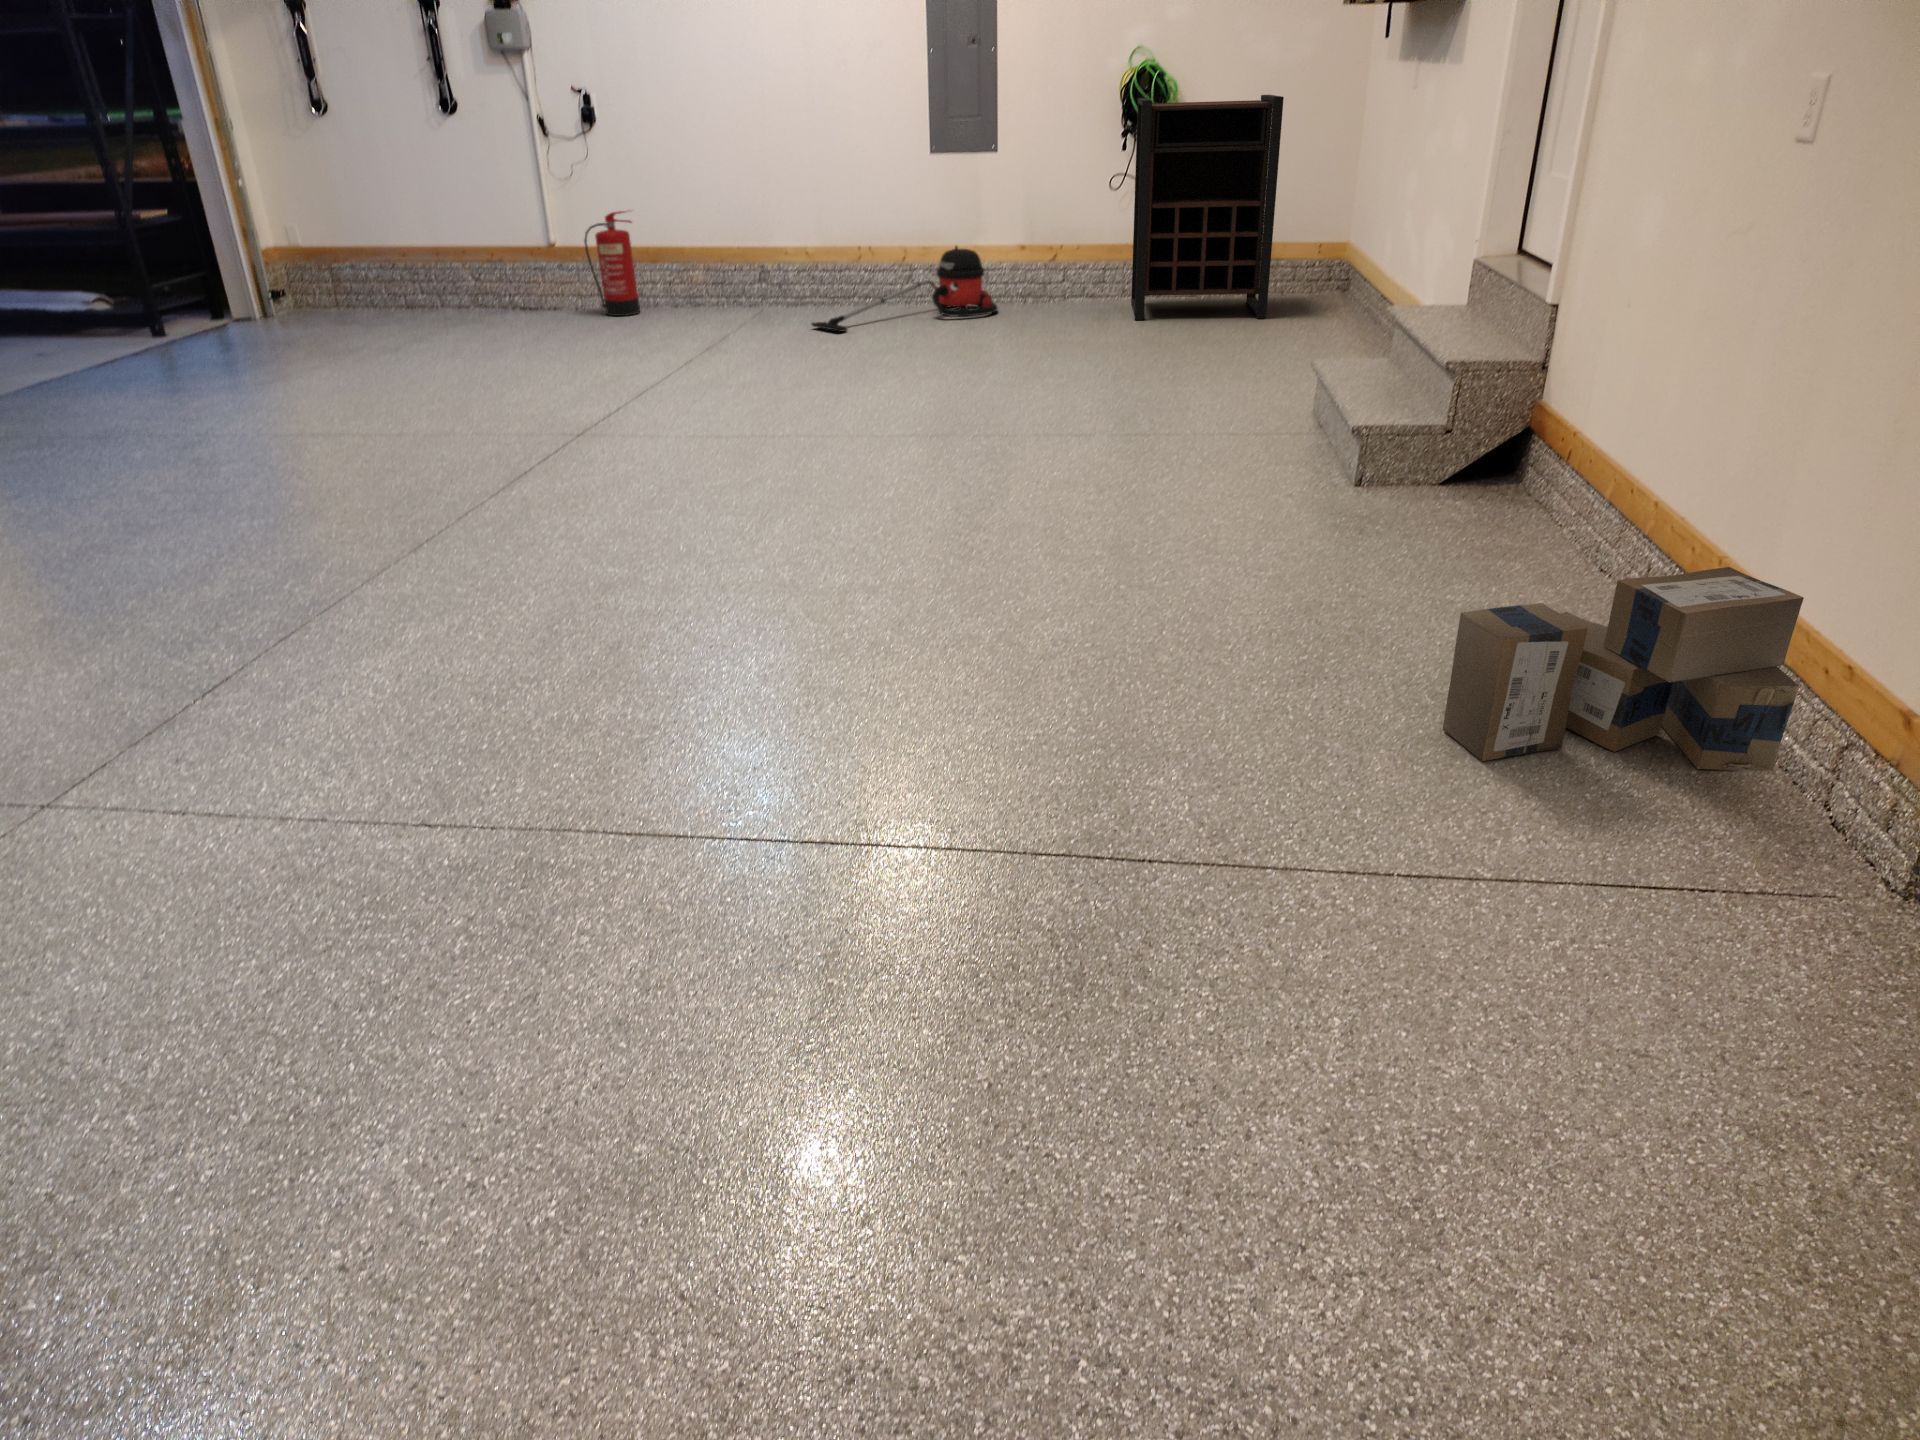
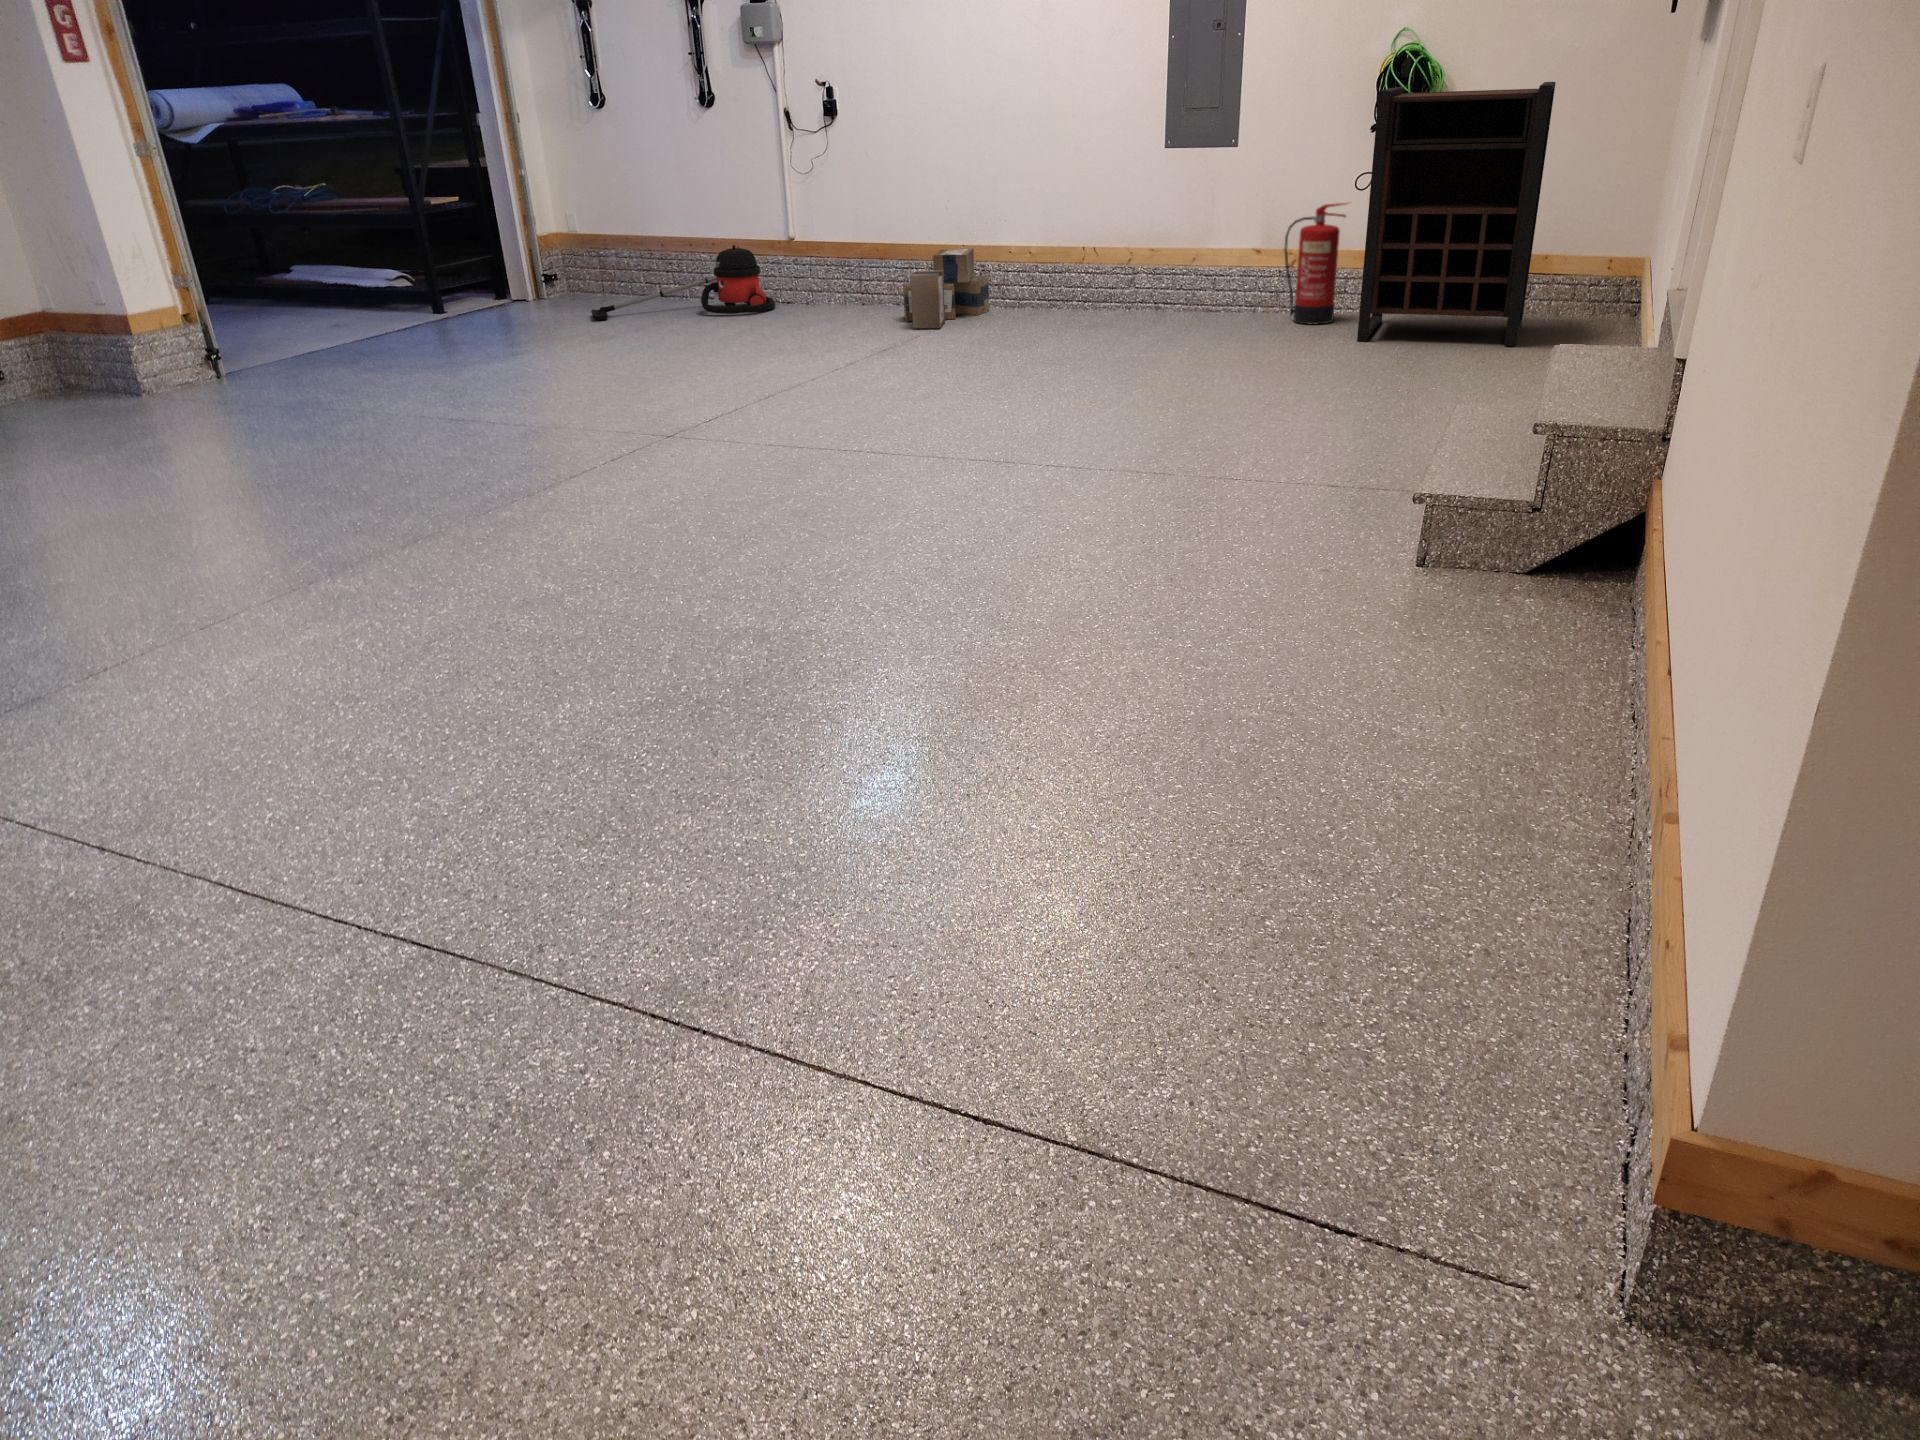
fire extinguisher: present [584,211,640,316] -> present [1284,202,1350,325]
vacuum cleaner: present [812,246,997,332] -> present [591,245,775,320]
cardboard box: present [1443,567,1804,771] -> present [903,248,989,329]

